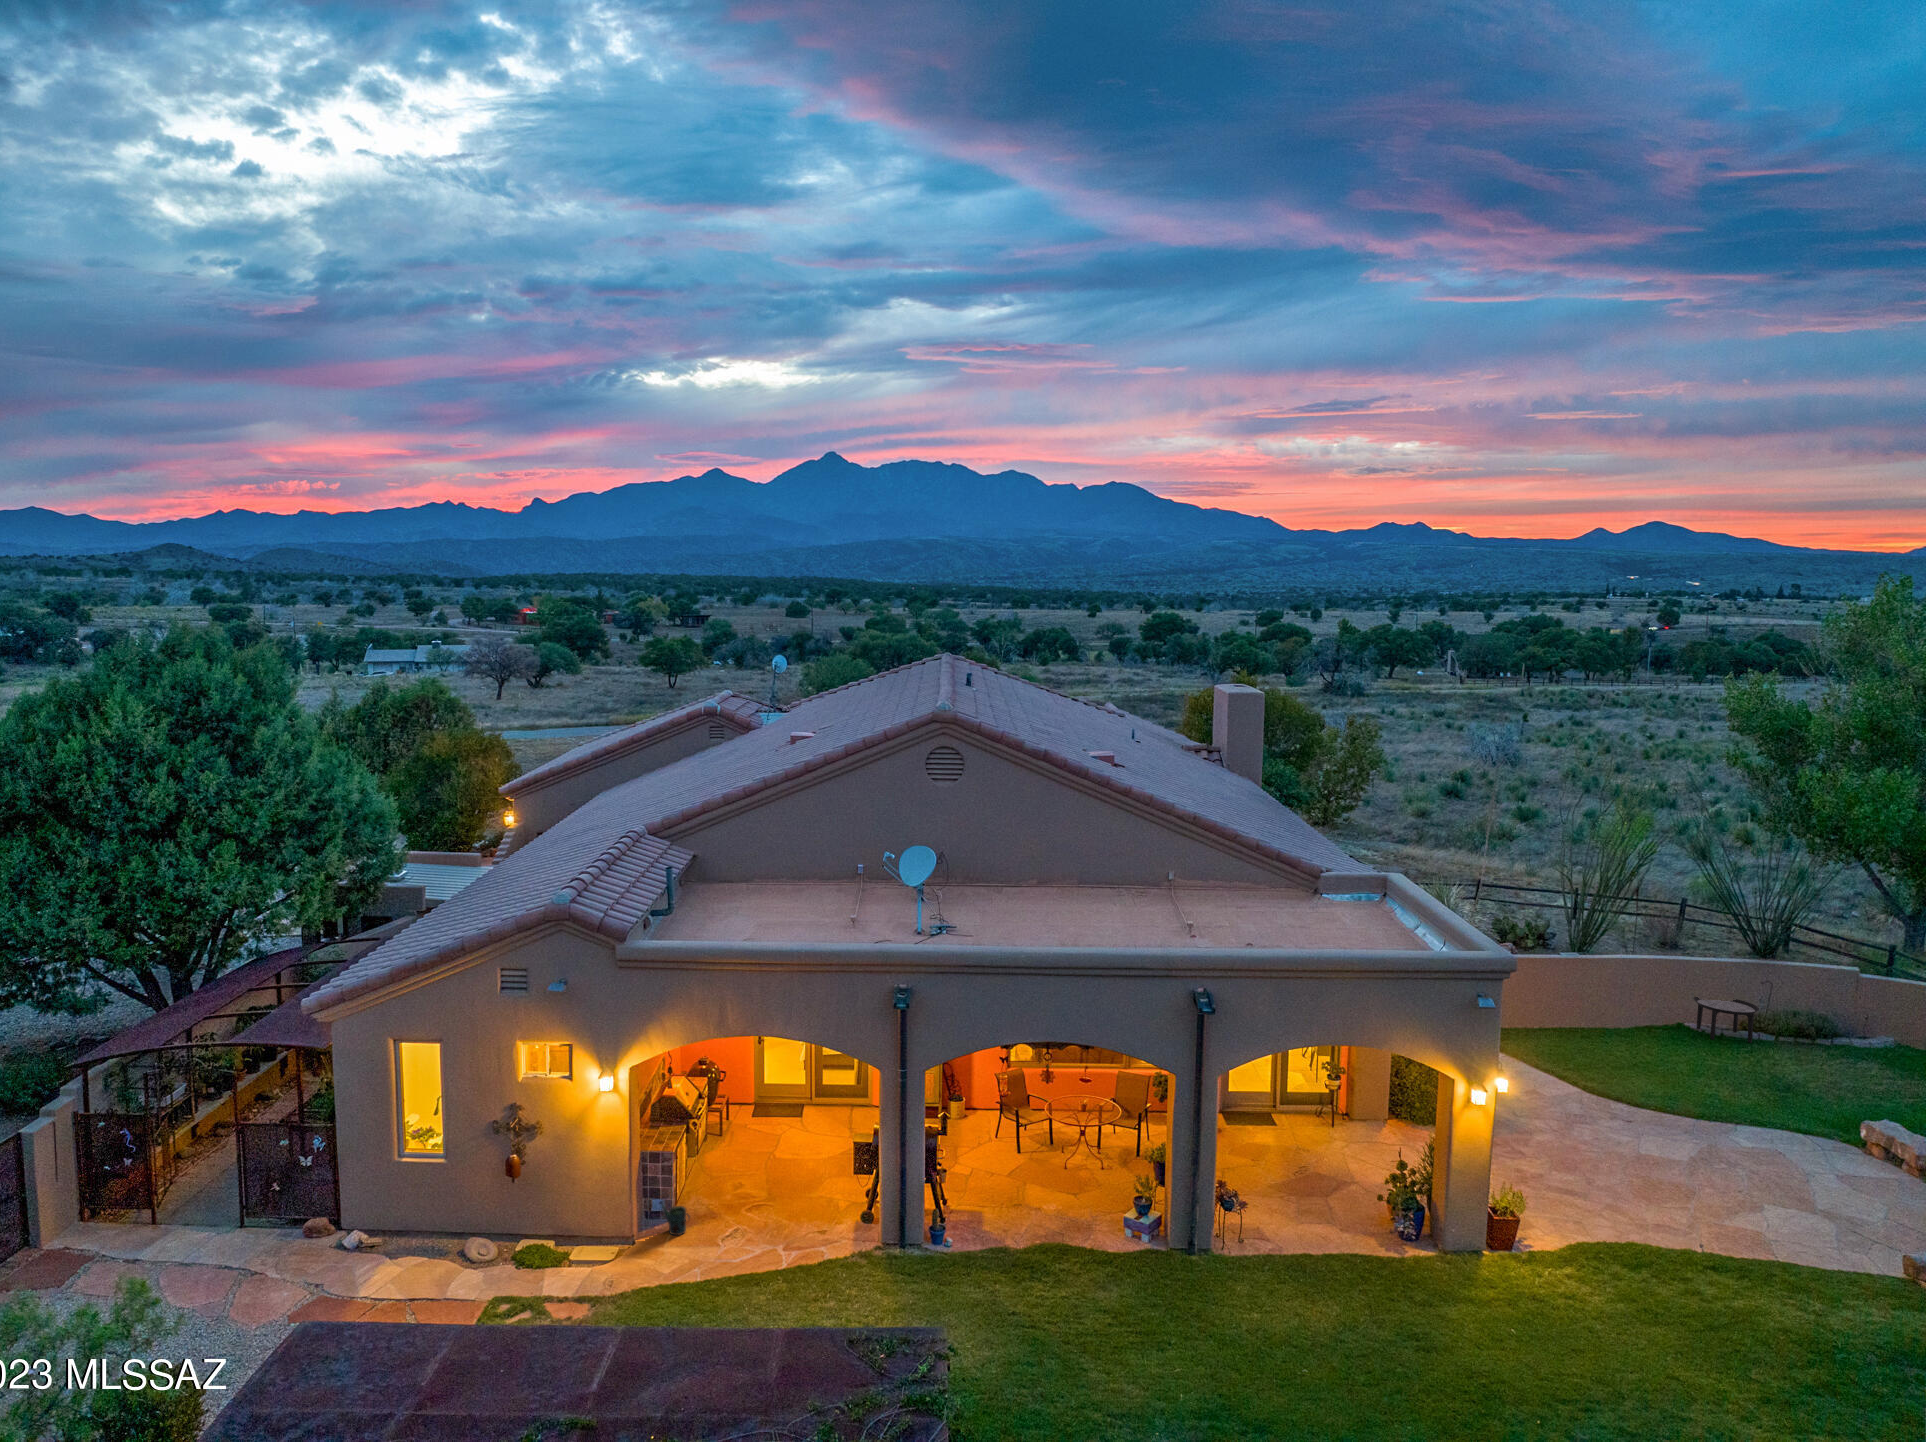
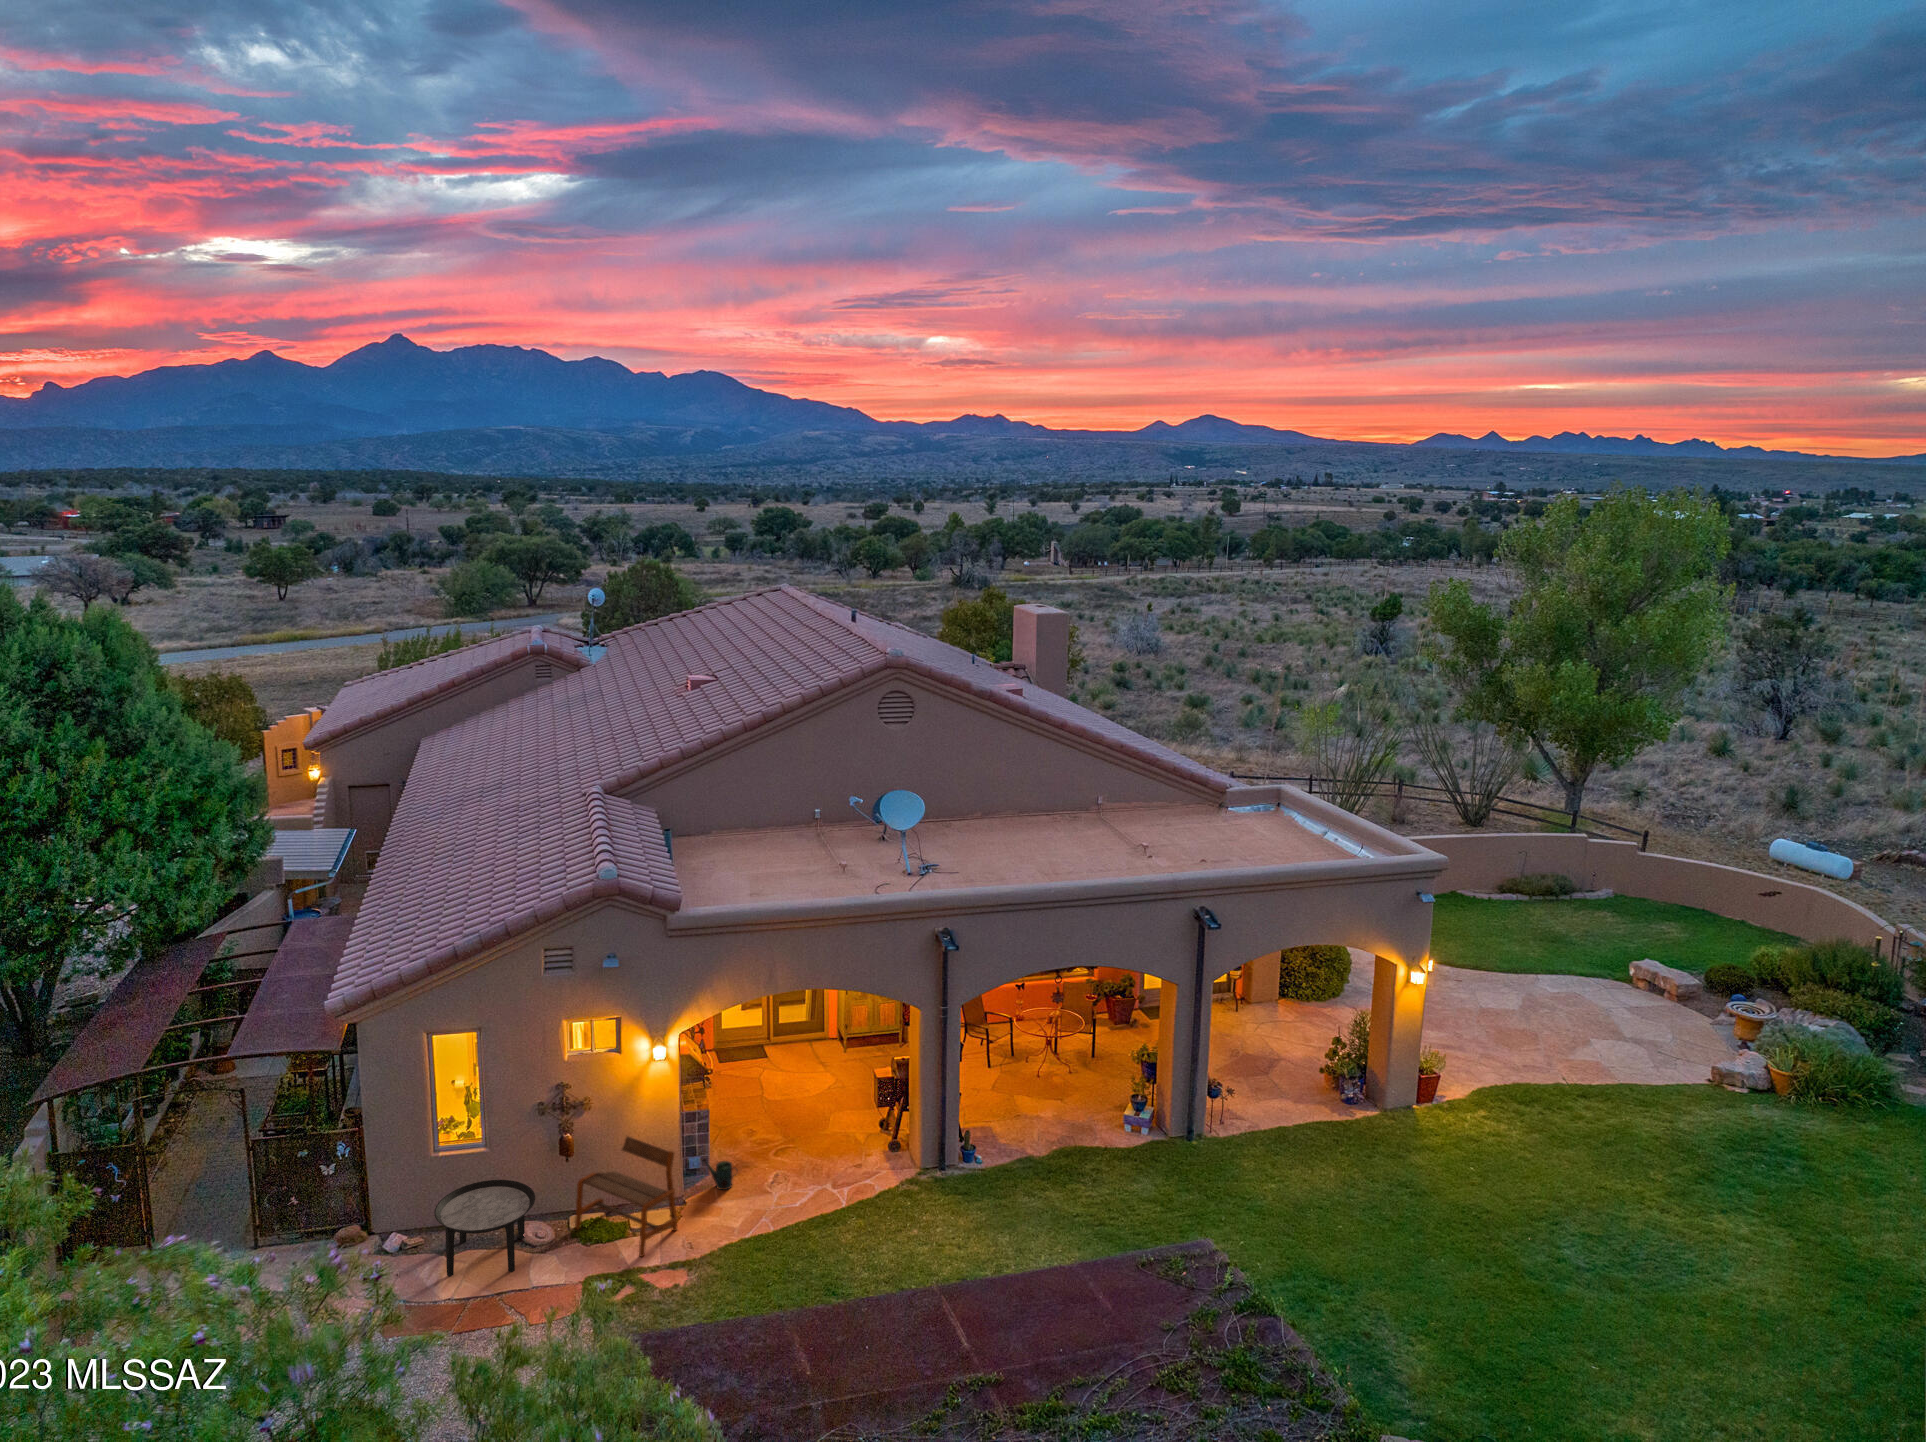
round table: present [1694,997,1759,1043] -> present [434,1180,535,1277]
bench: none [518,1157,610,1287] -> present [575,1137,678,1257]

